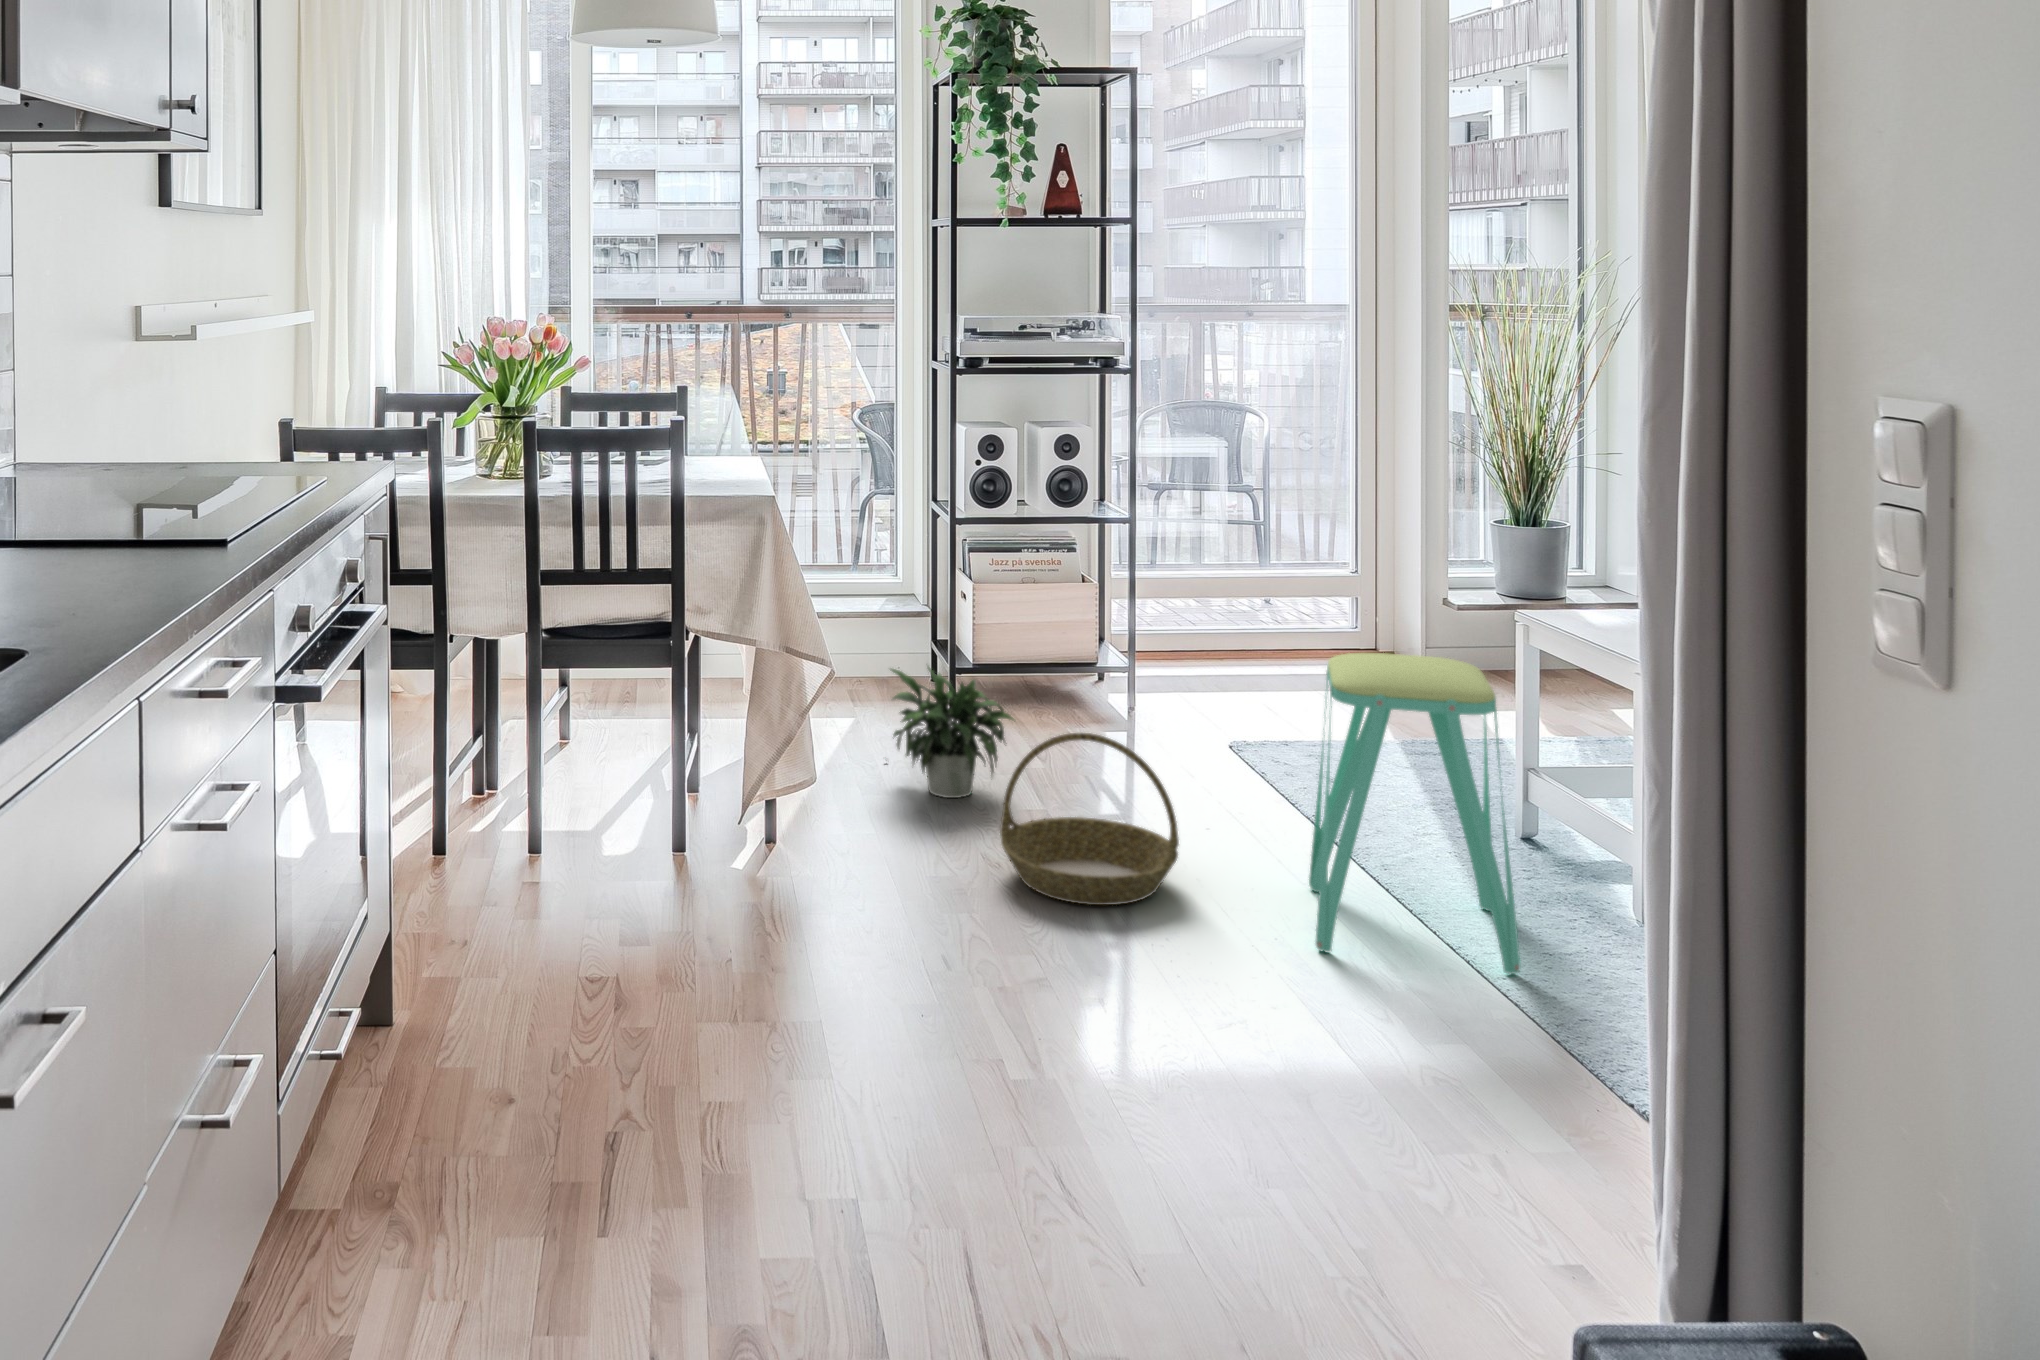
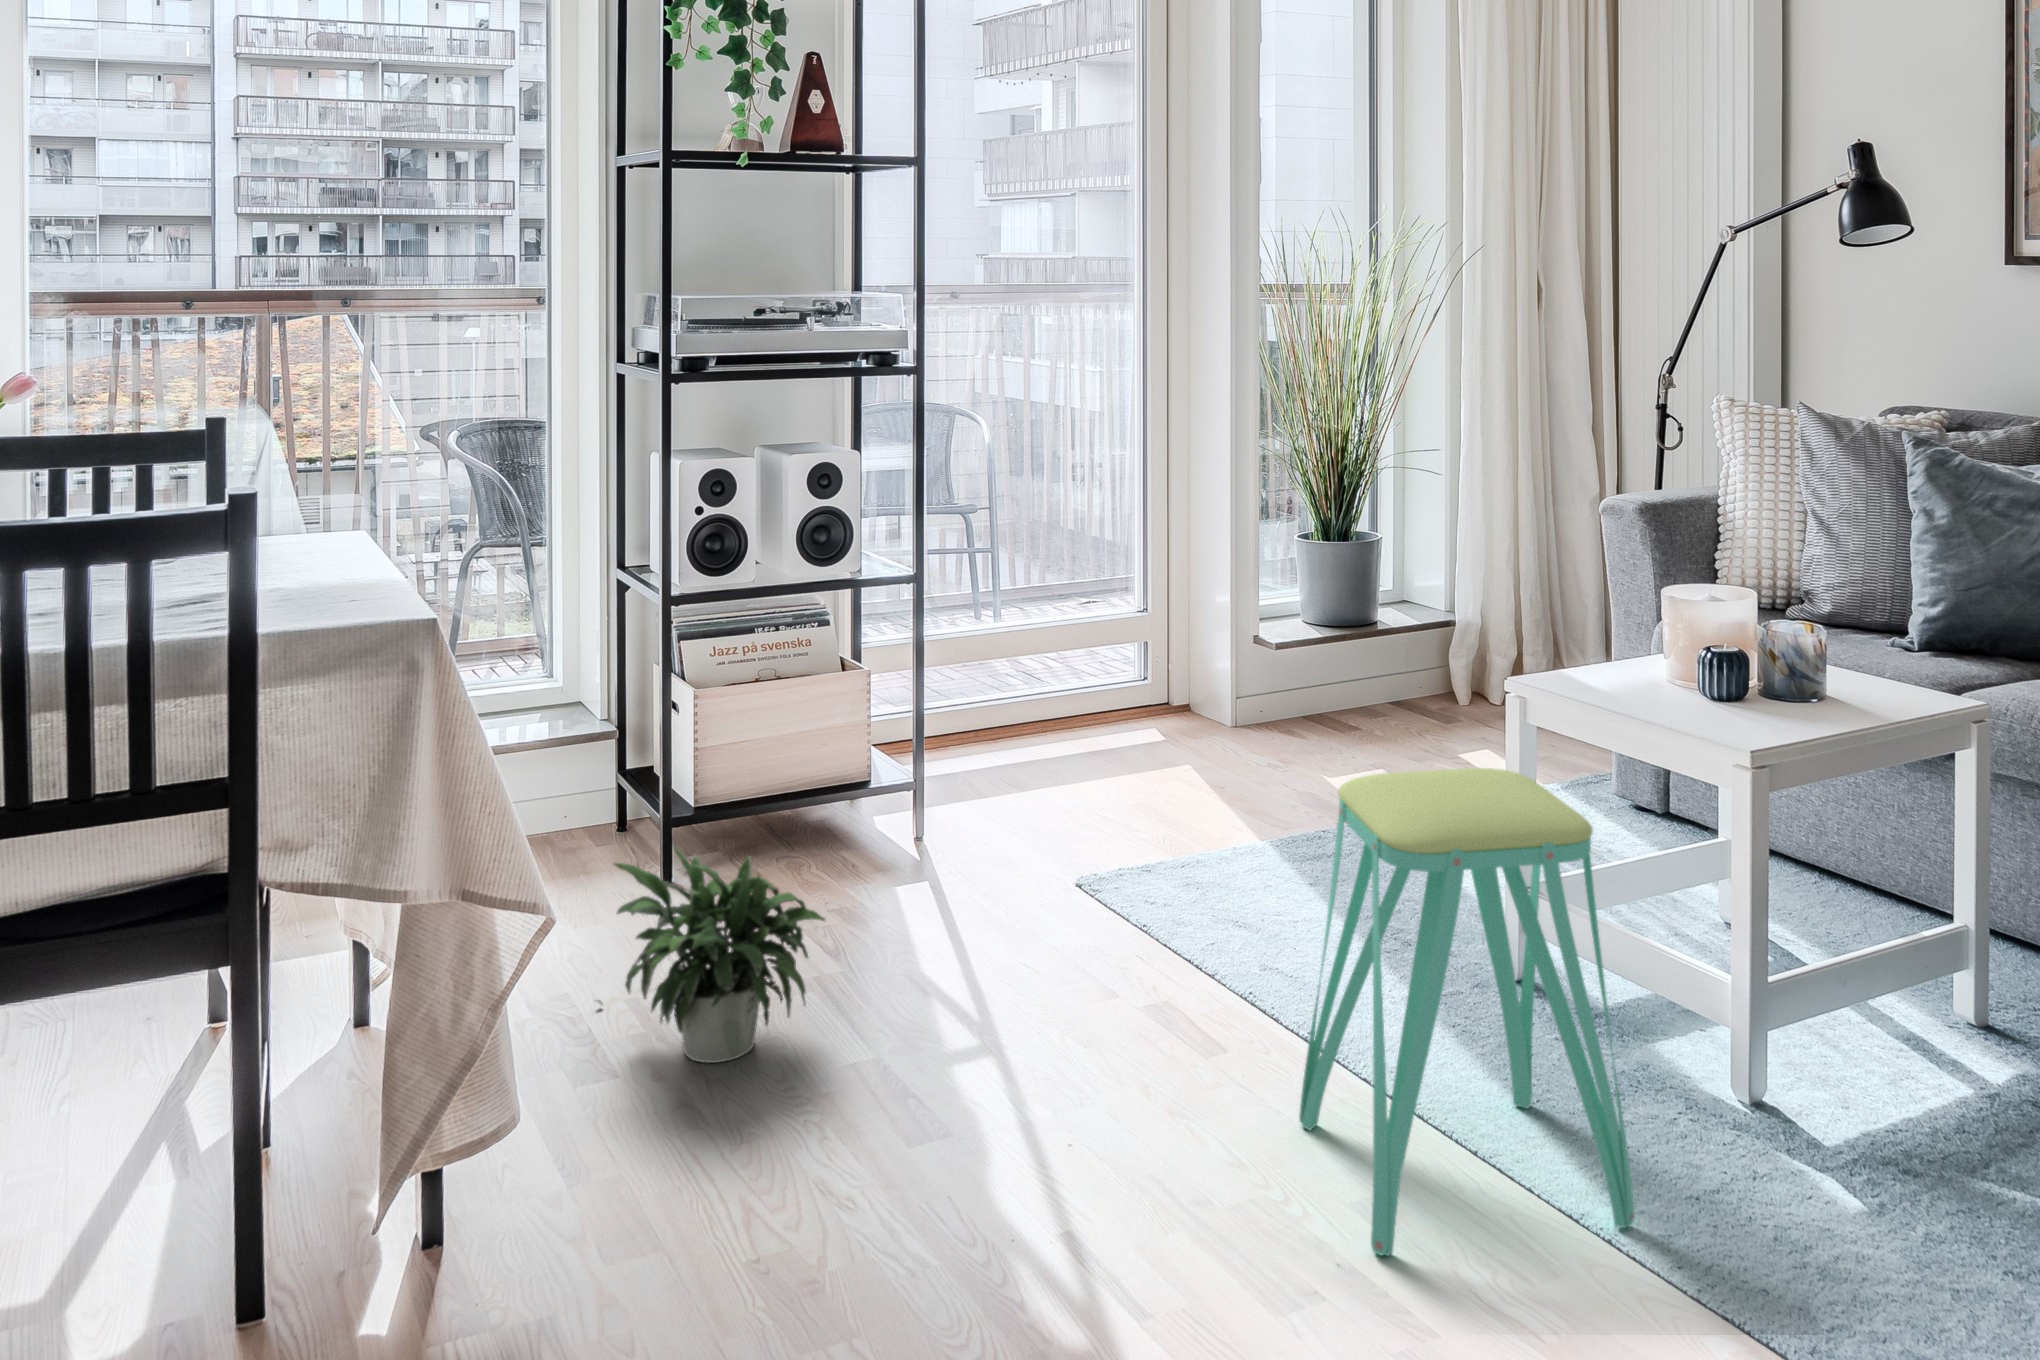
basket: present [1000,733,1179,905] -> none [856,957,1136,1253]

